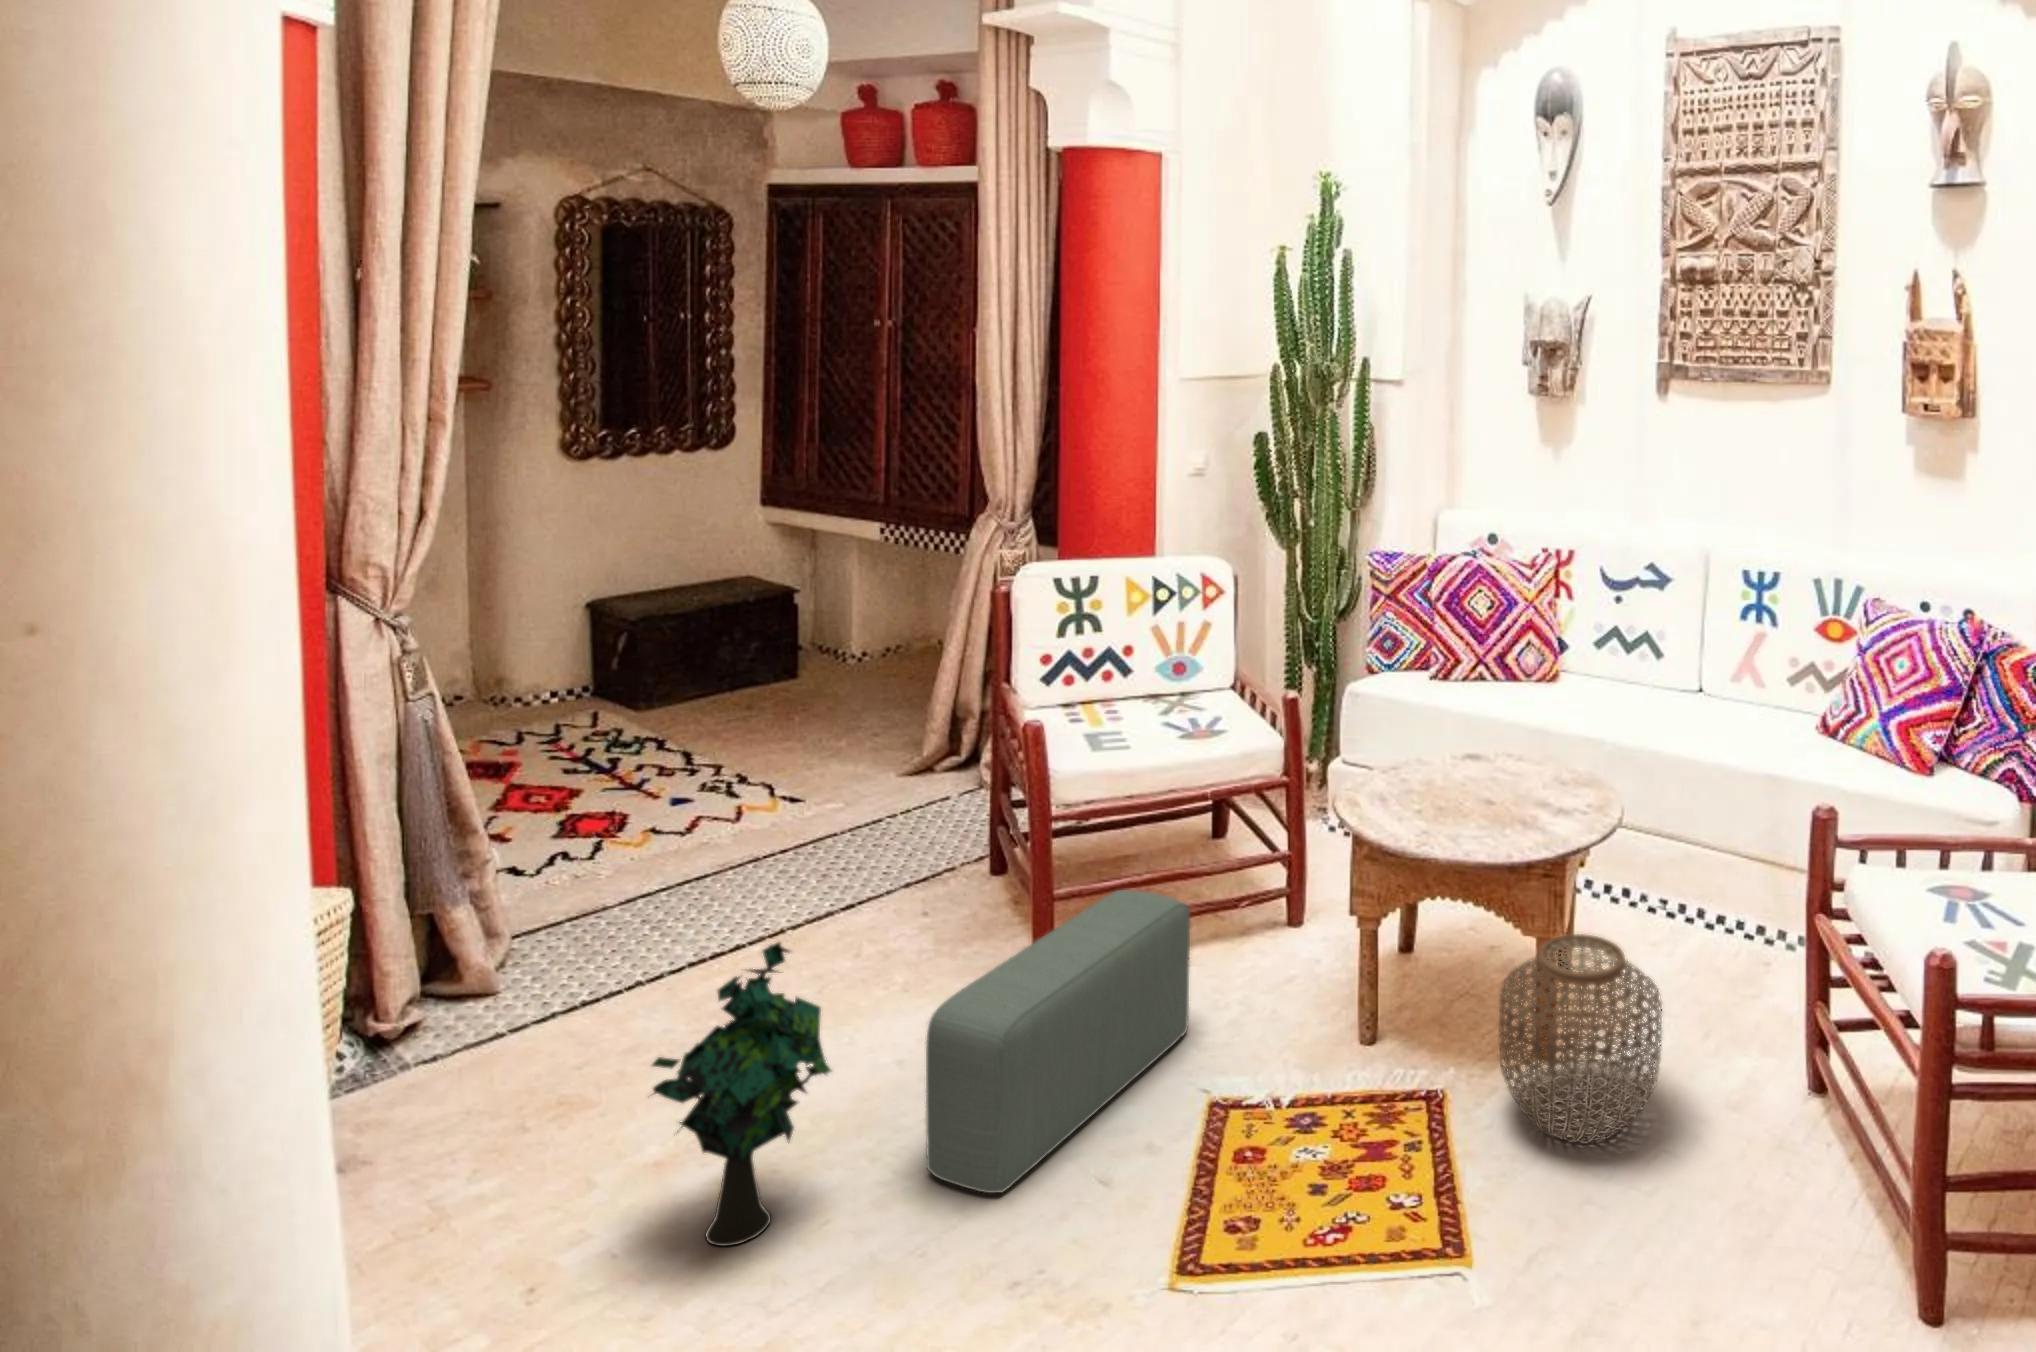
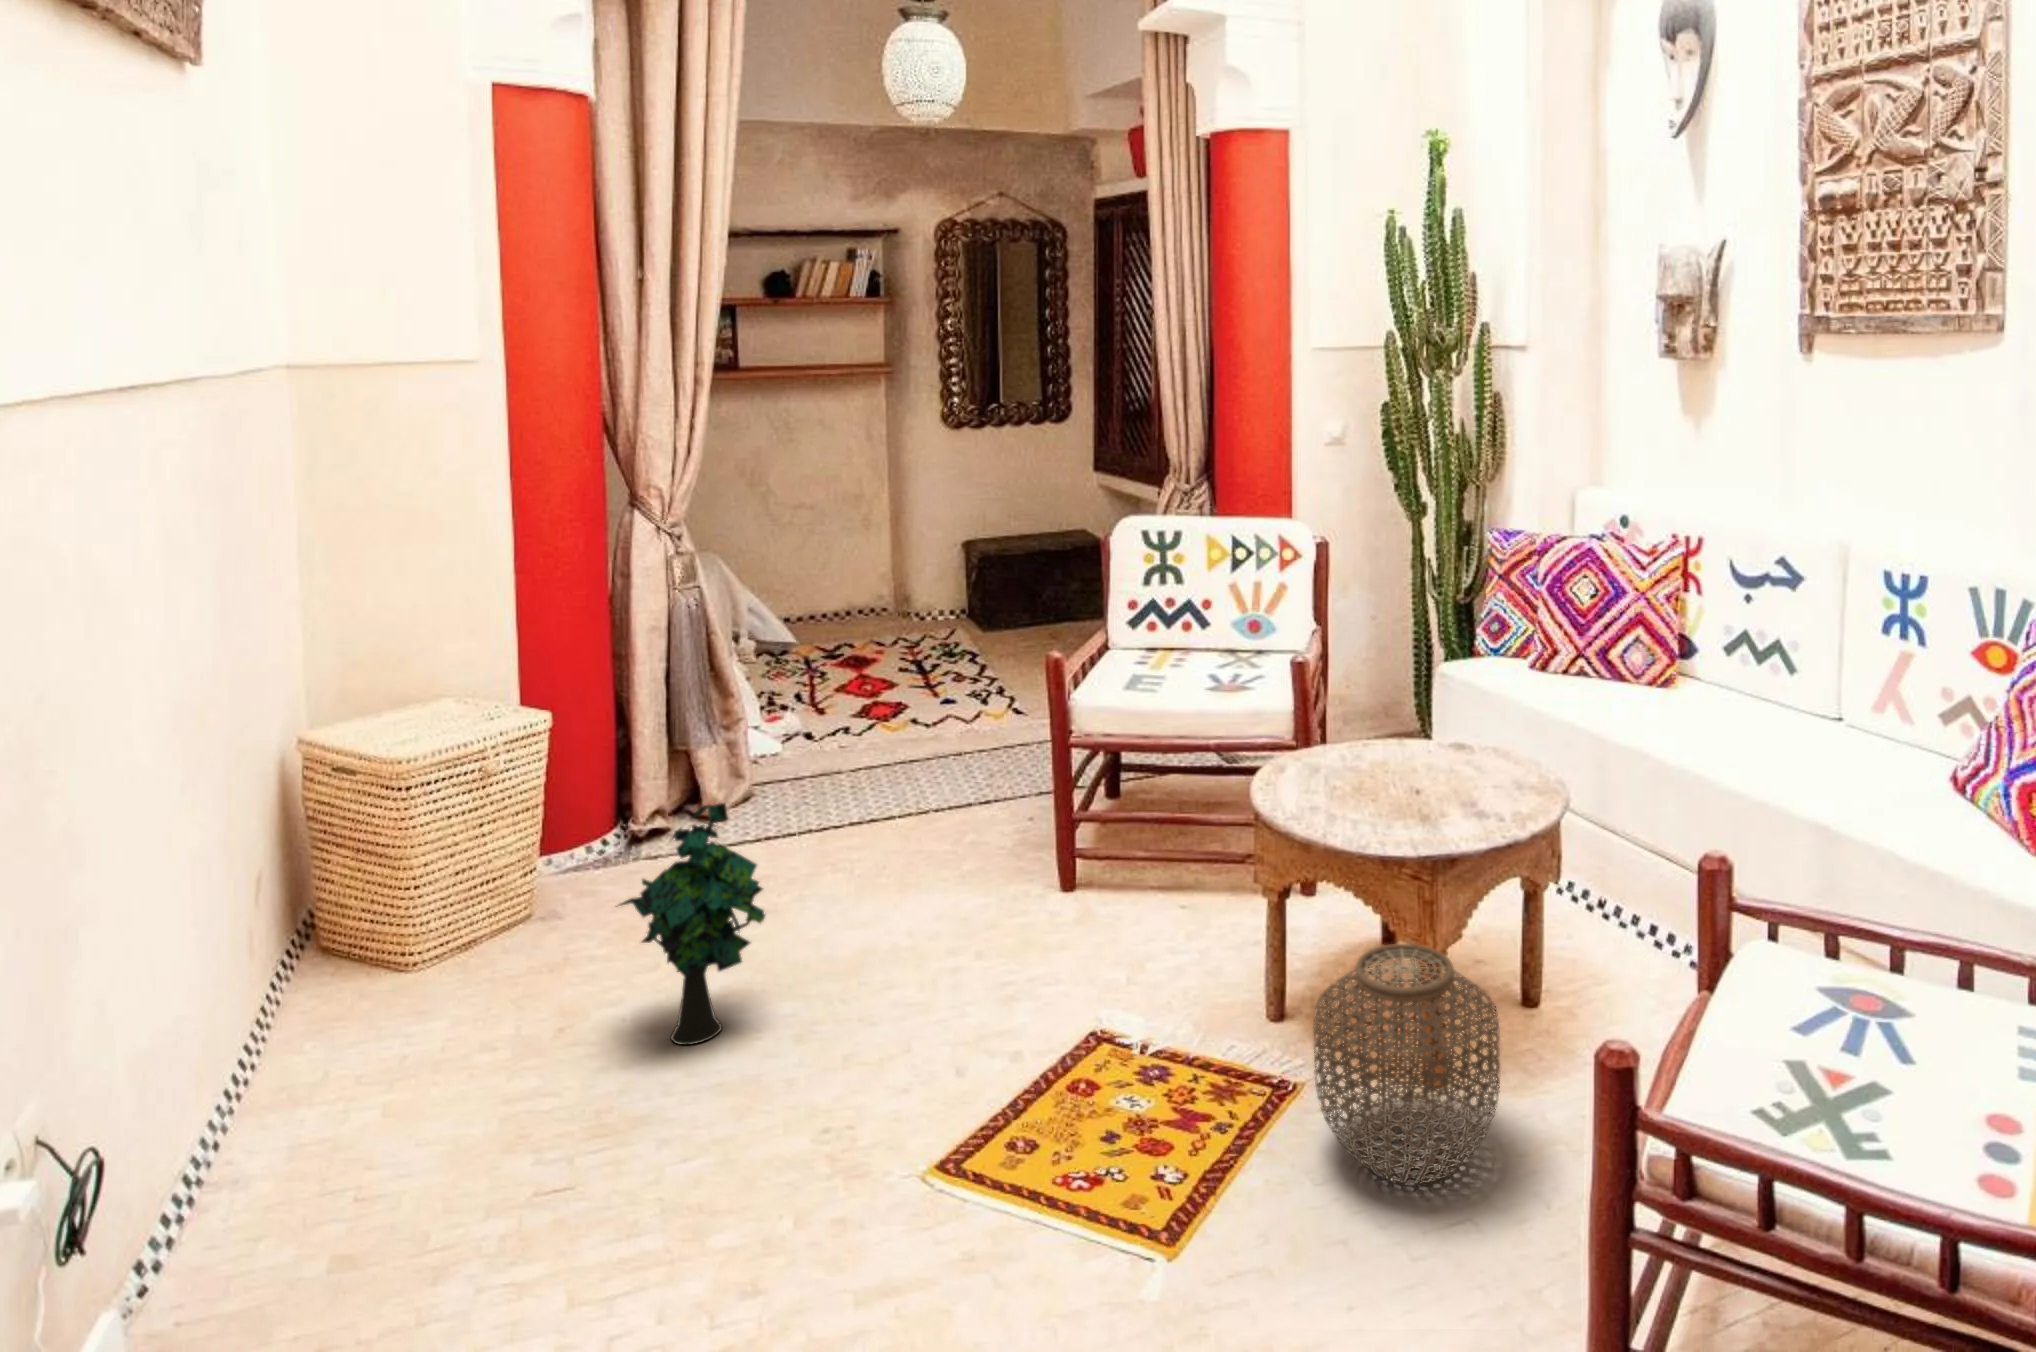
pouf: present [926,890,1190,1193] -> none [833,821,1128,1062]

